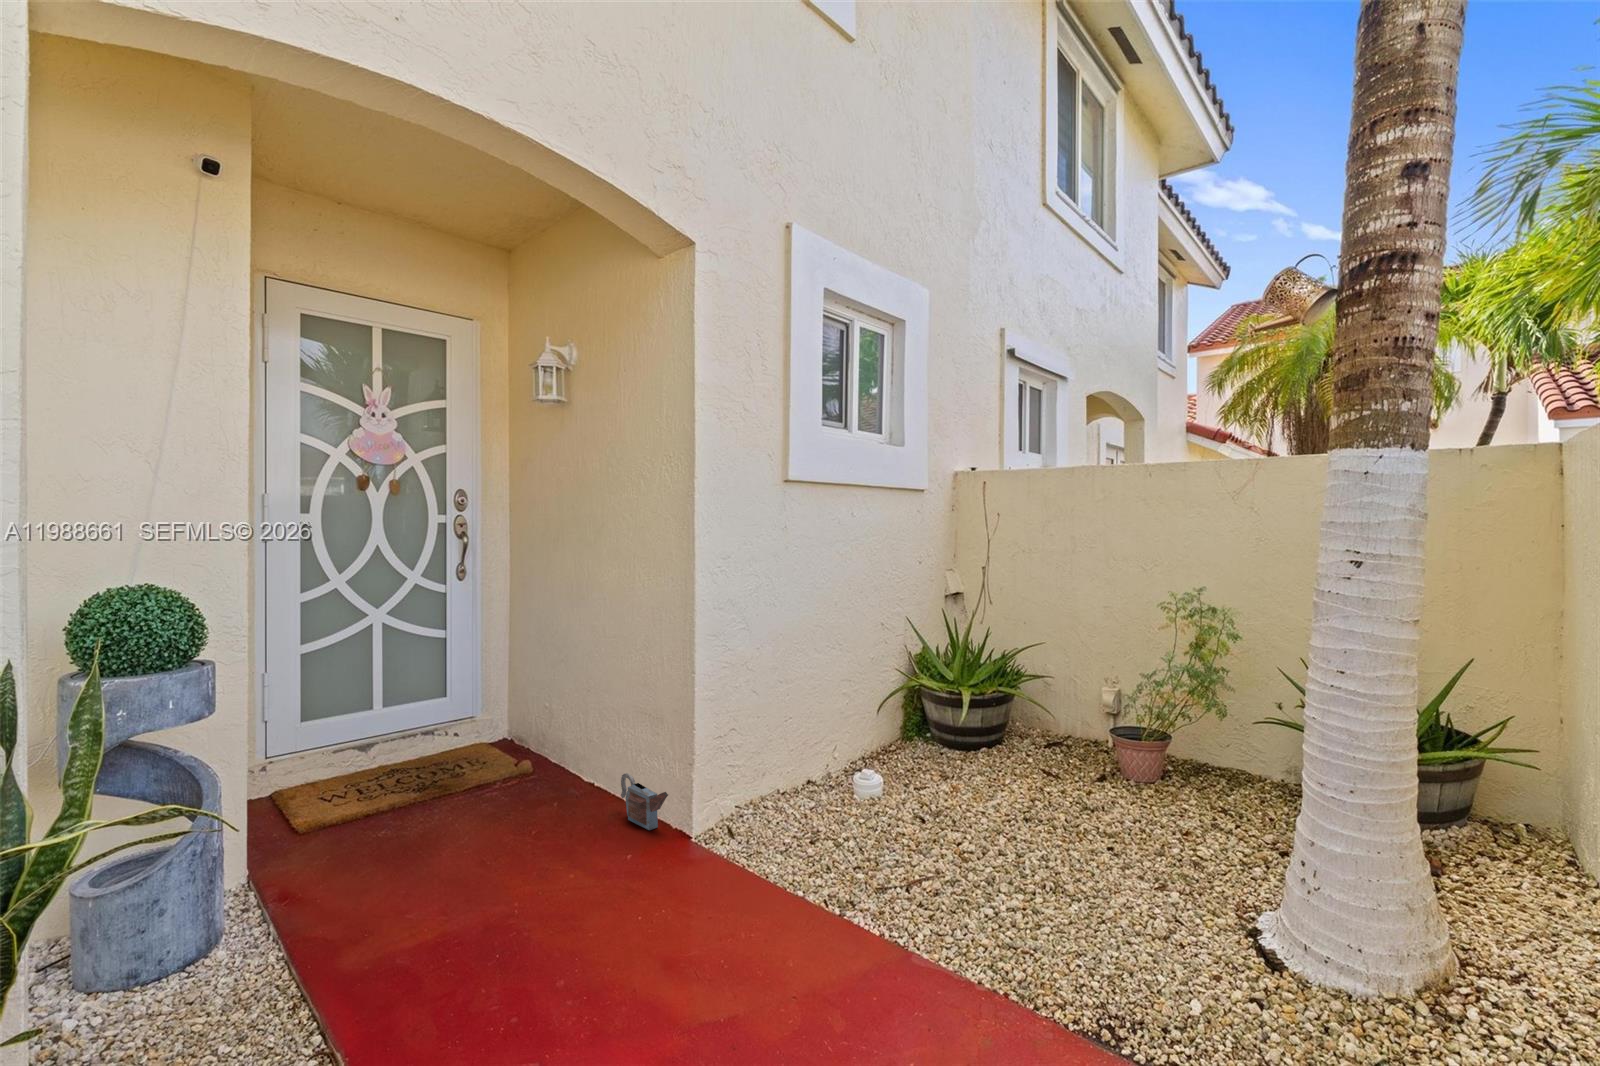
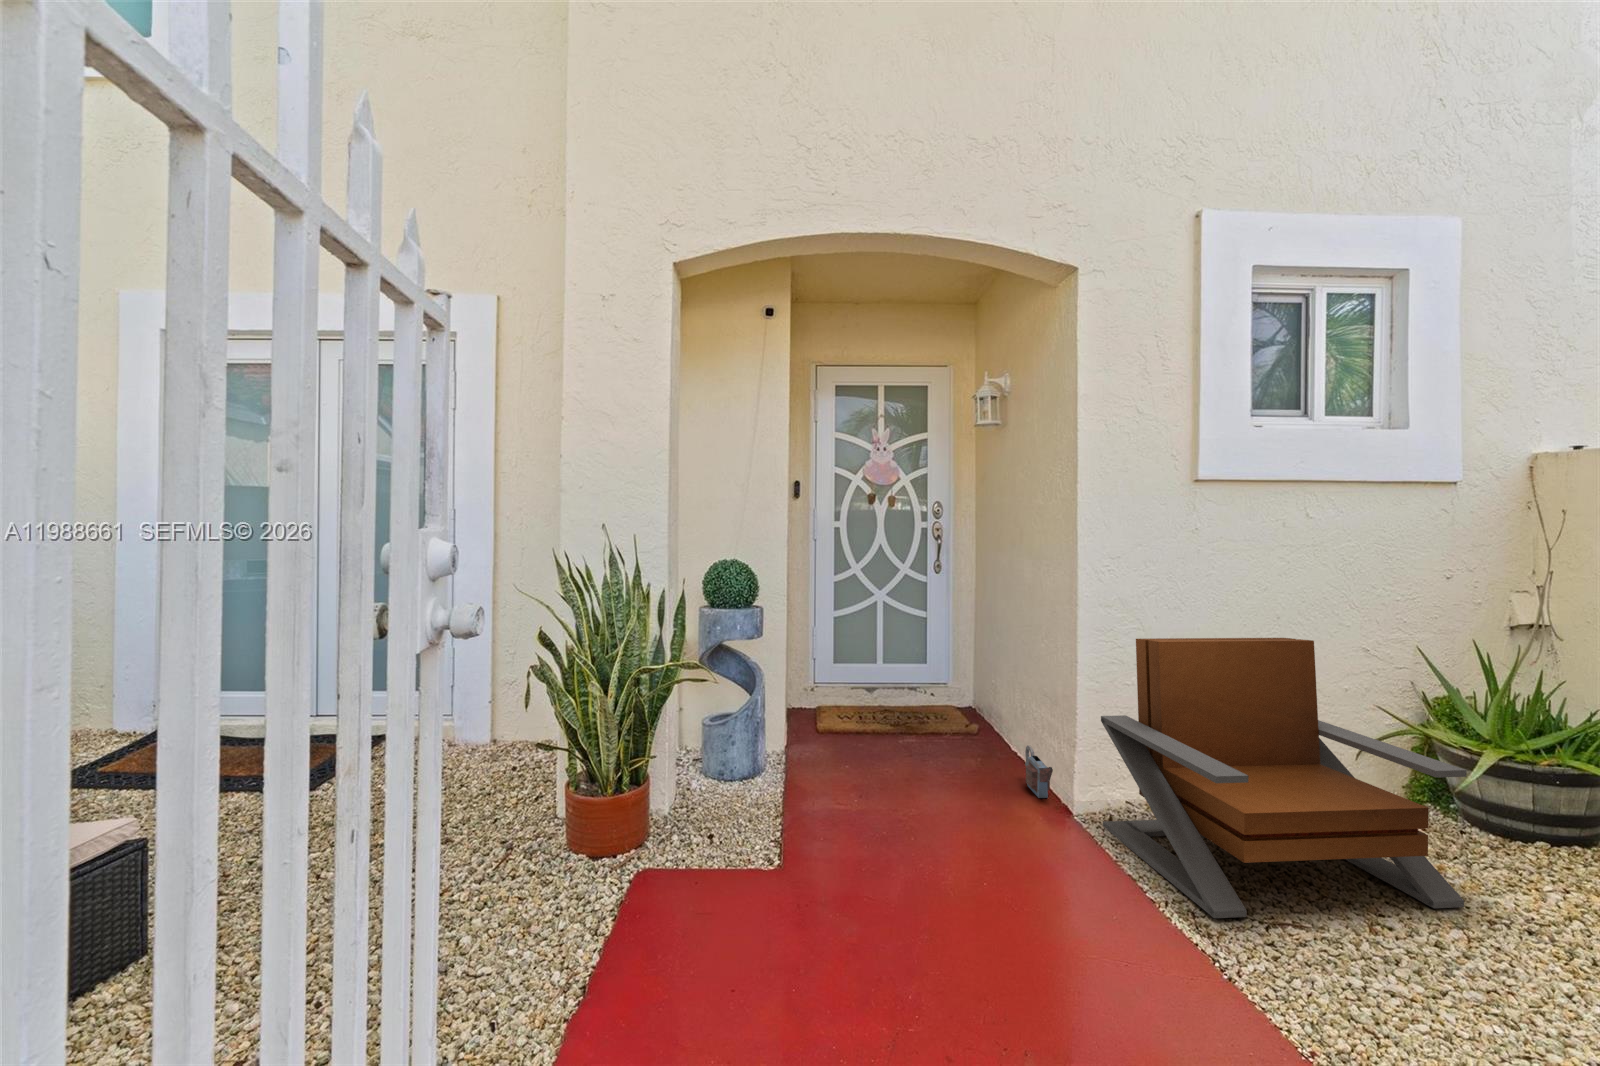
lounge chair: none [720,618,996,900] -> present [1101,638,1466,918]

